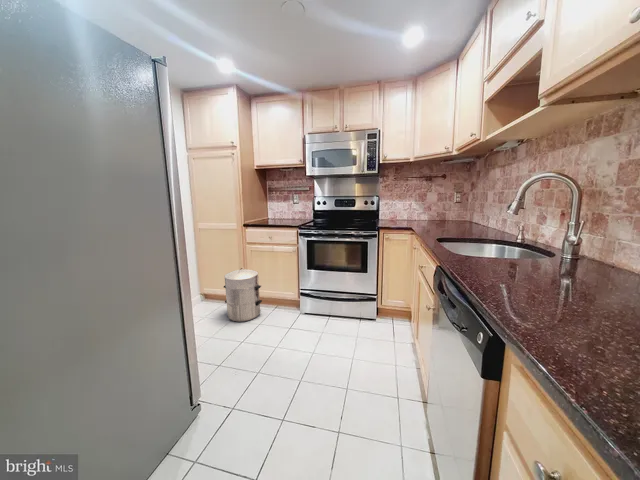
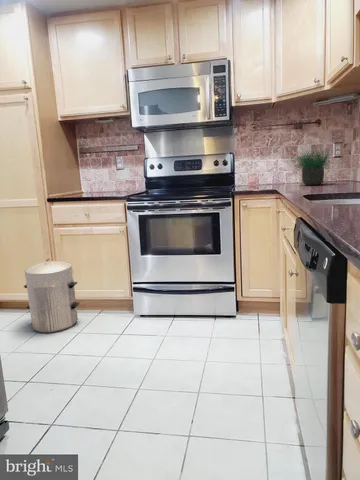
potted plant: none [420,187,460,224] -> present [297,151,330,185]

